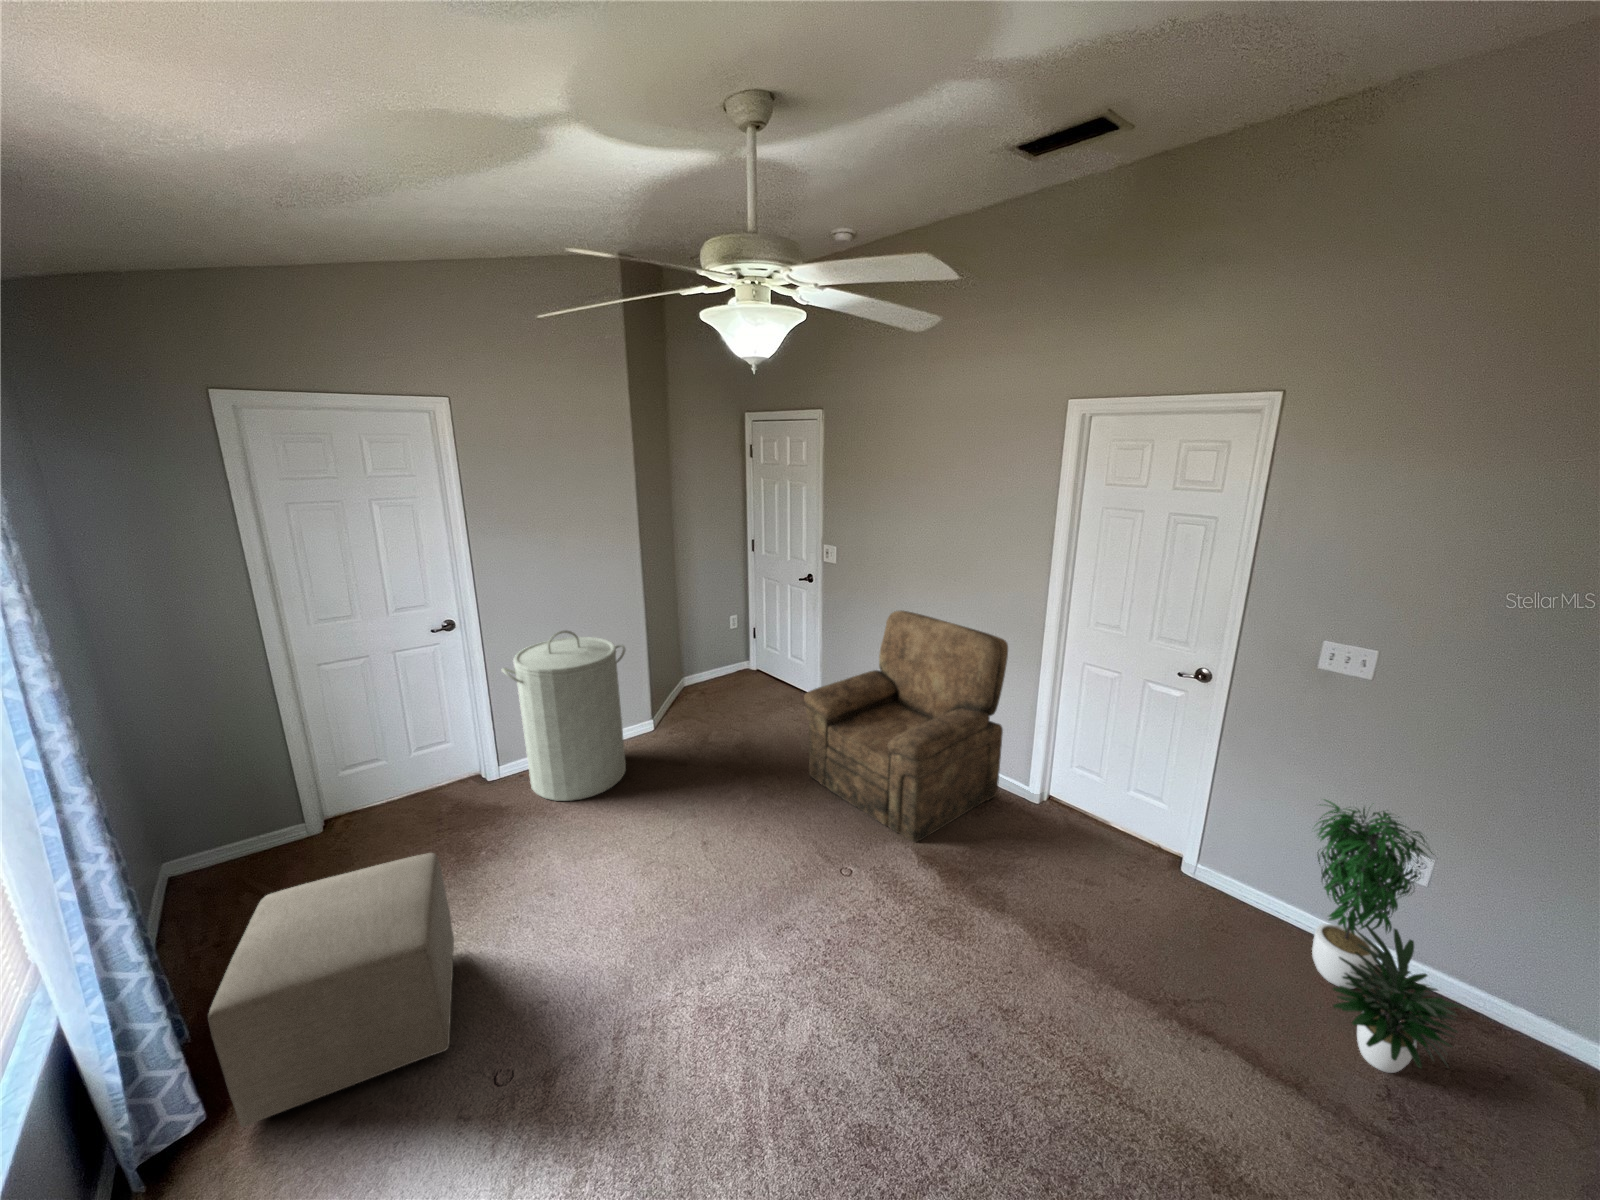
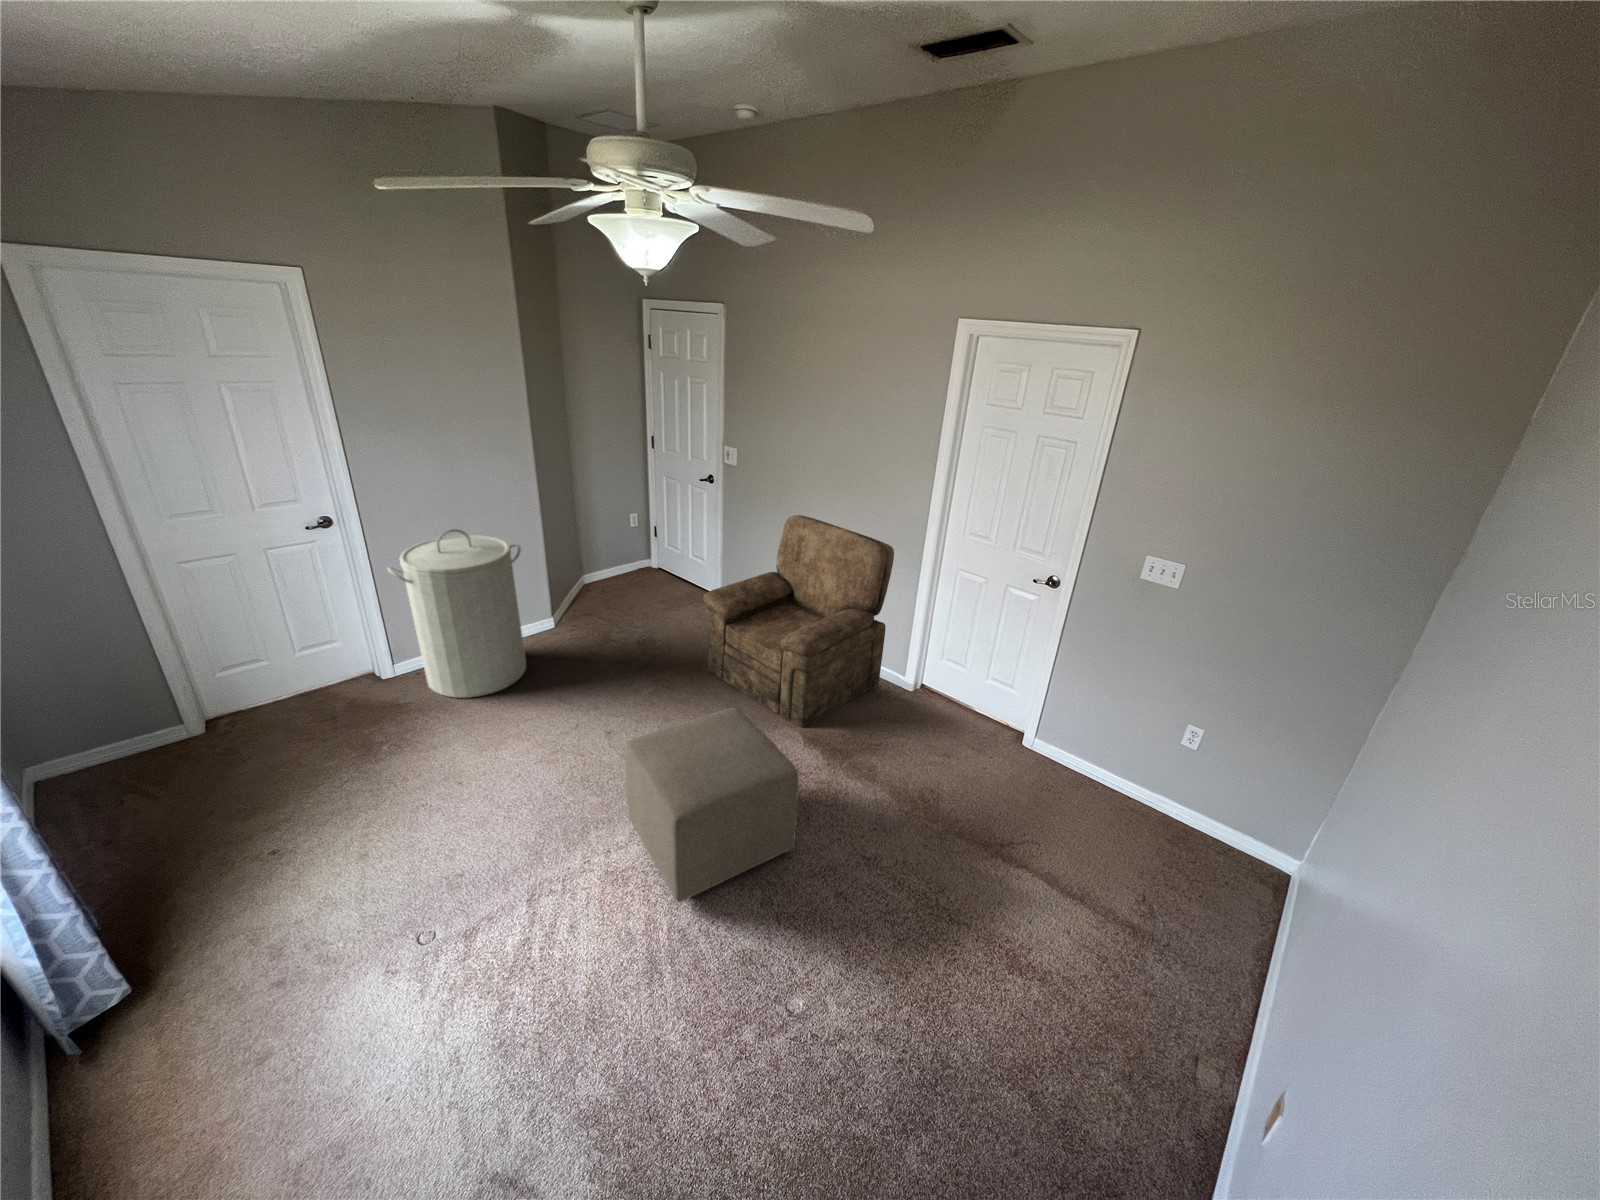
potted plant: present [1312,800,1467,1073] -> none [1110,685,1205,885]
ottoman: present [208,853,454,1127] -> present [624,708,799,902]

